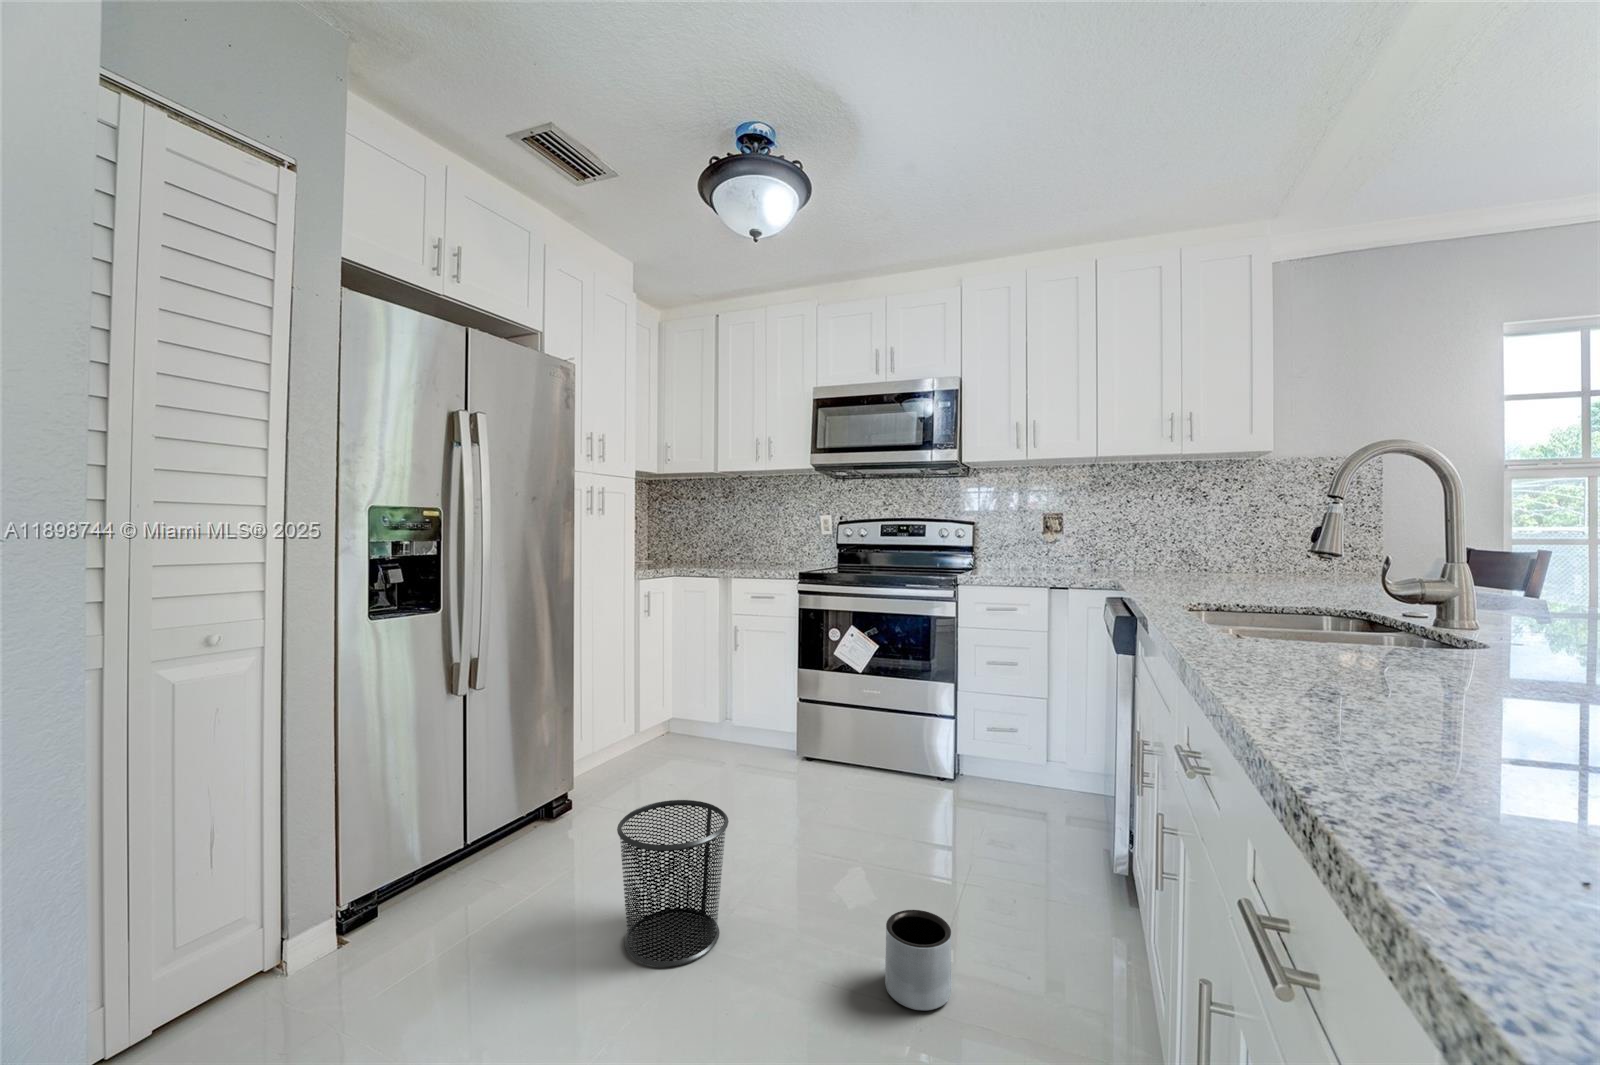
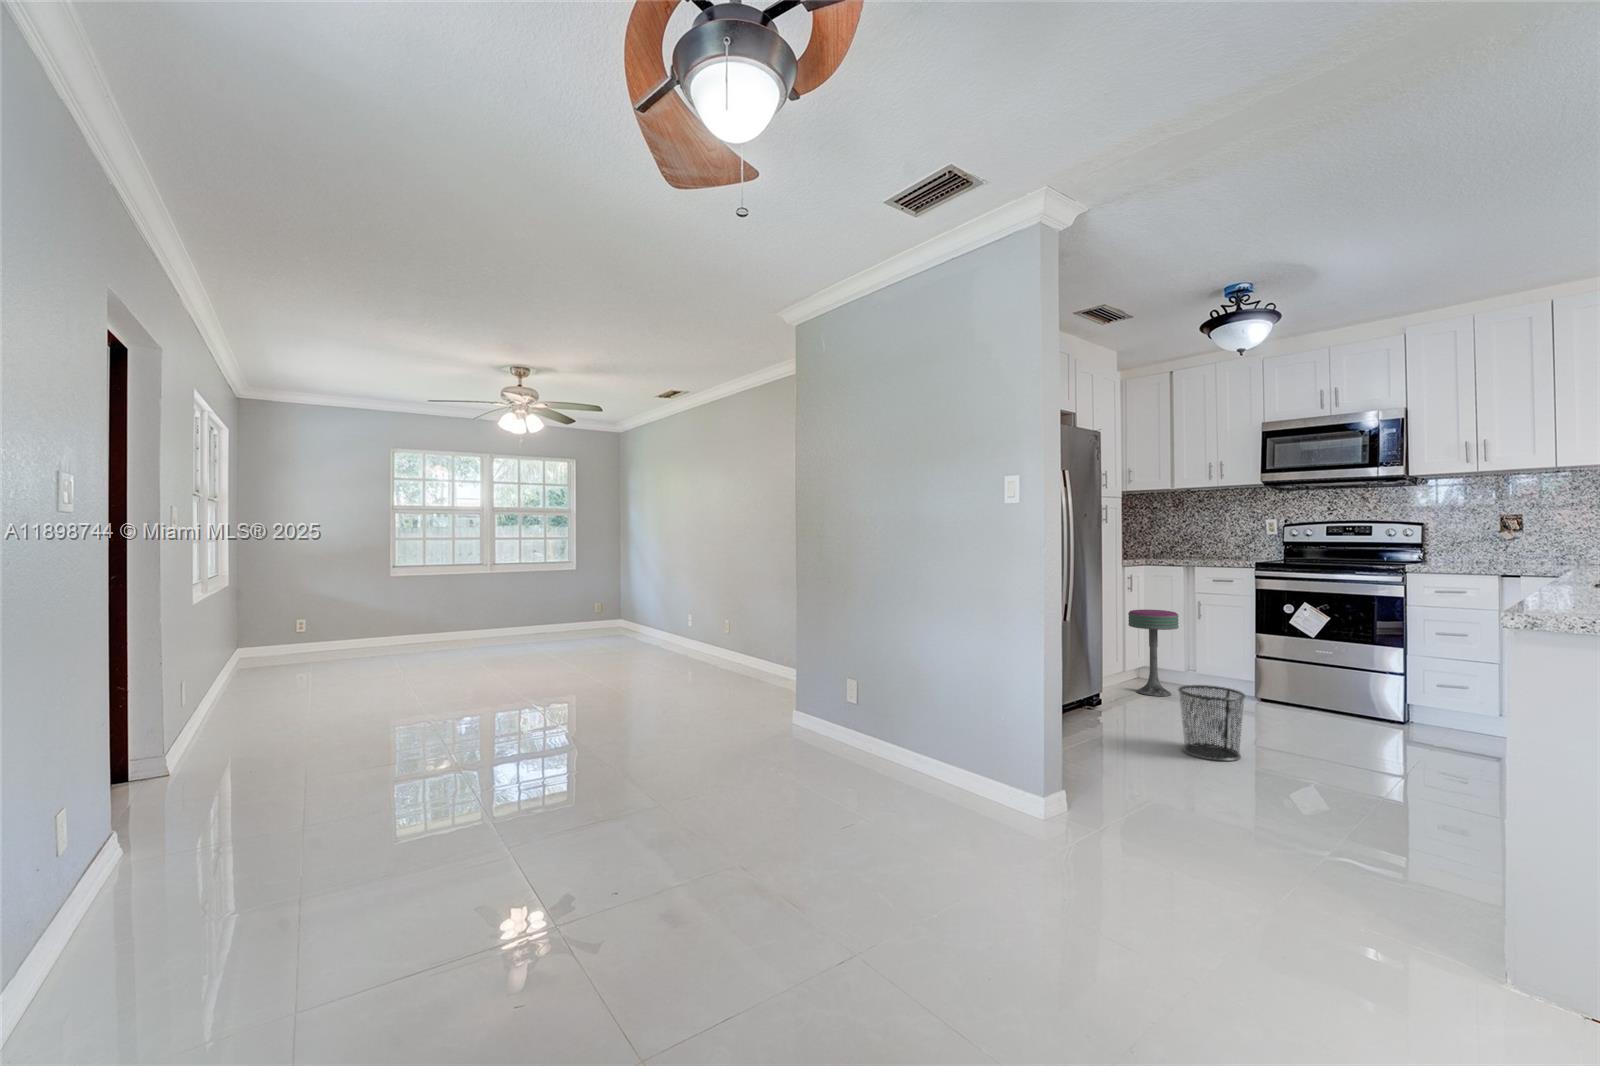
bar stool: none [637,641,704,772] -> present [1128,610,1179,696]
planter: present [885,910,952,1011] -> none [1359,747,1406,793]

